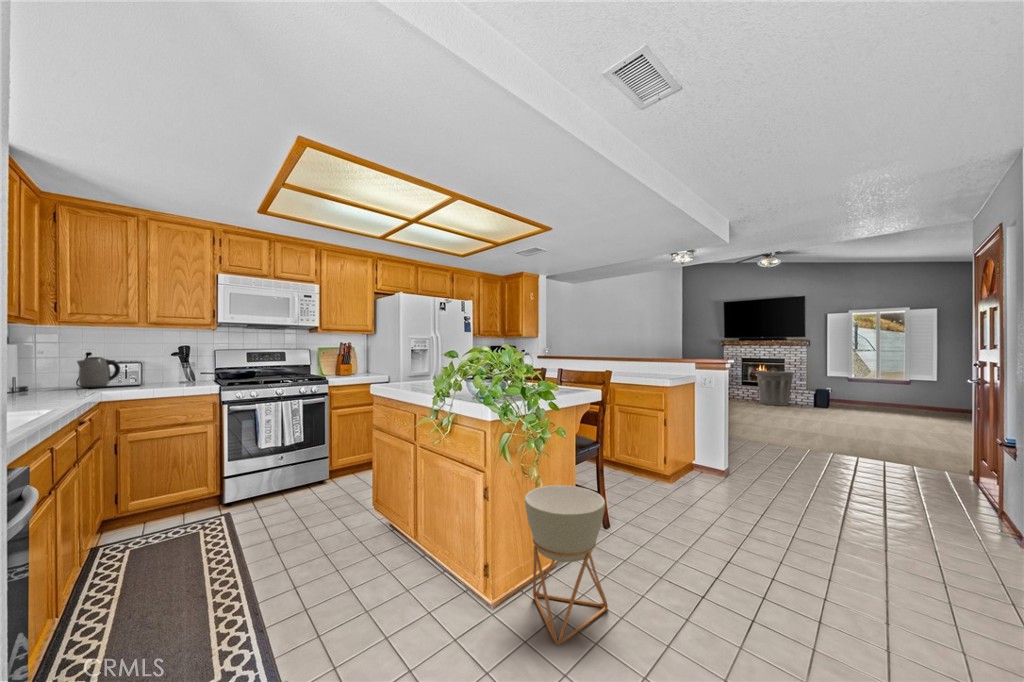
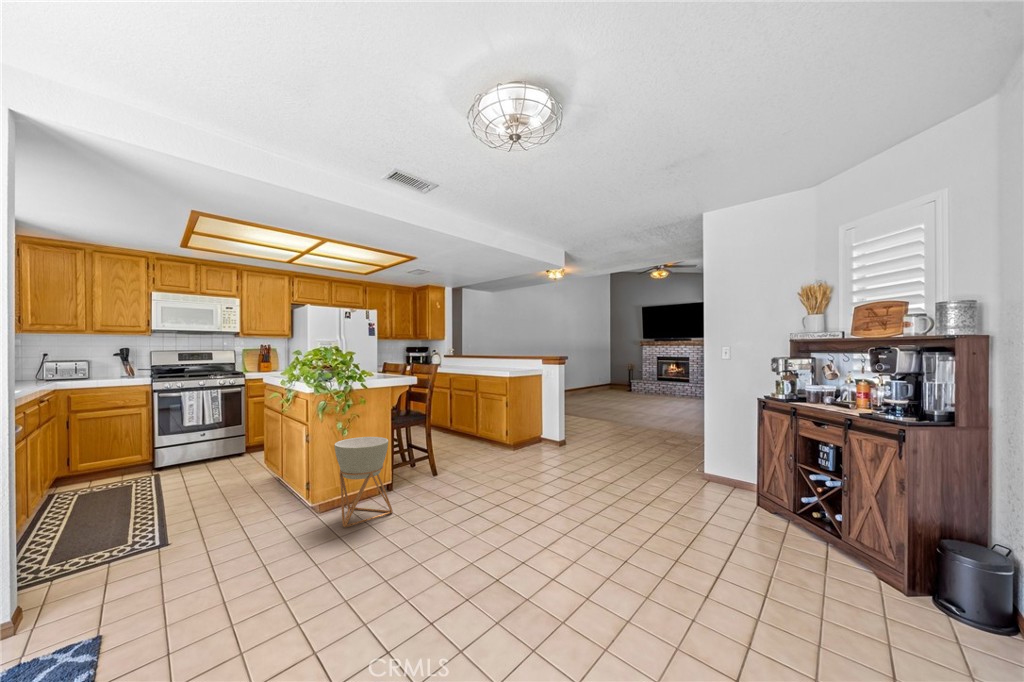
kettle: present [77,357,120,388] -> none [37,357,72,381]
trash can: present [755,368,794,406] -> none [661,365,693,397]

